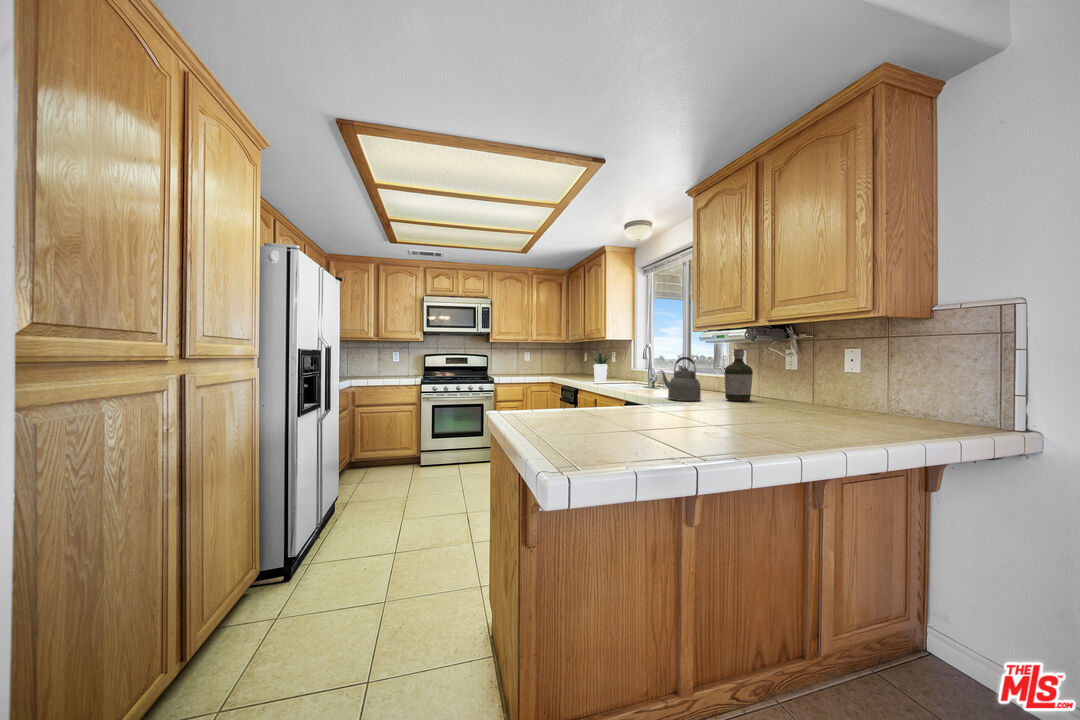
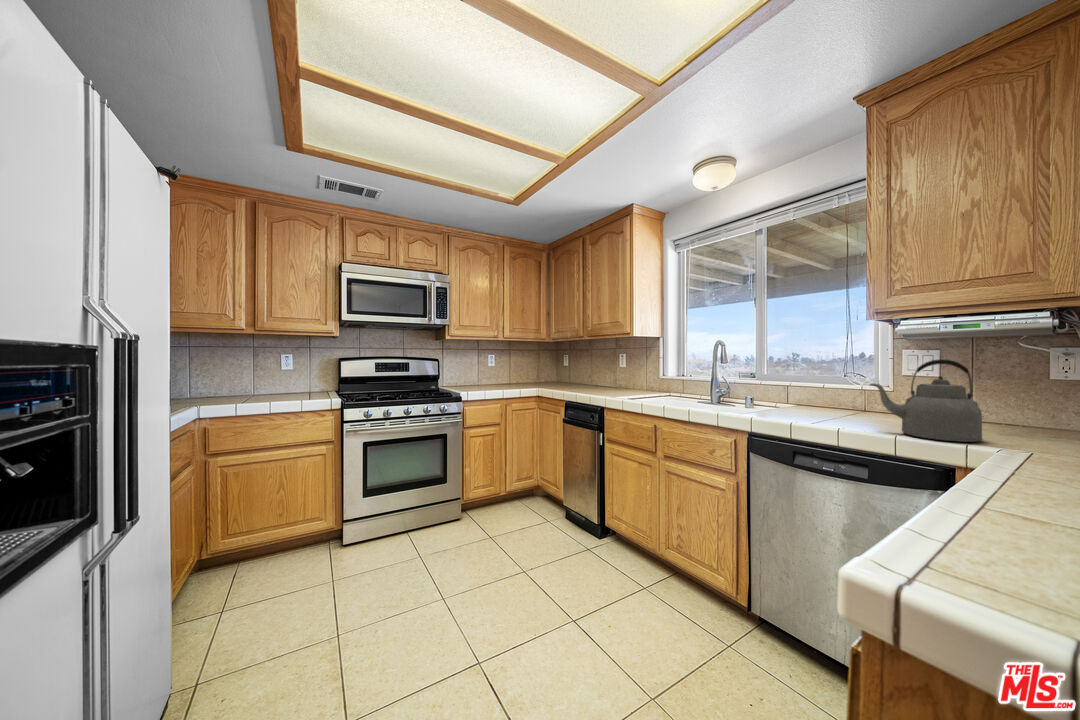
bottle: present [724,349,753,401] -> none [981,346,1038,436]
potted plant: present [587,352,611,382] -> none [610,352,664,397]

